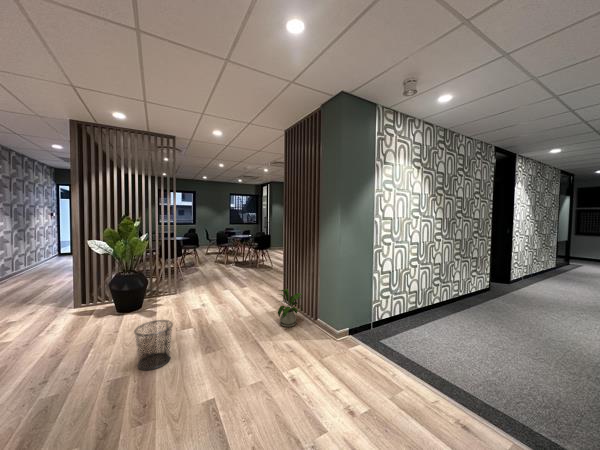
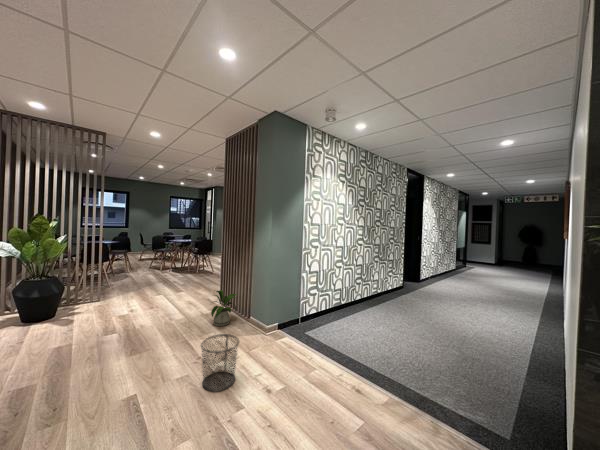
waste bin: present [134,320,173,370] -> present [201,334,239,391]

